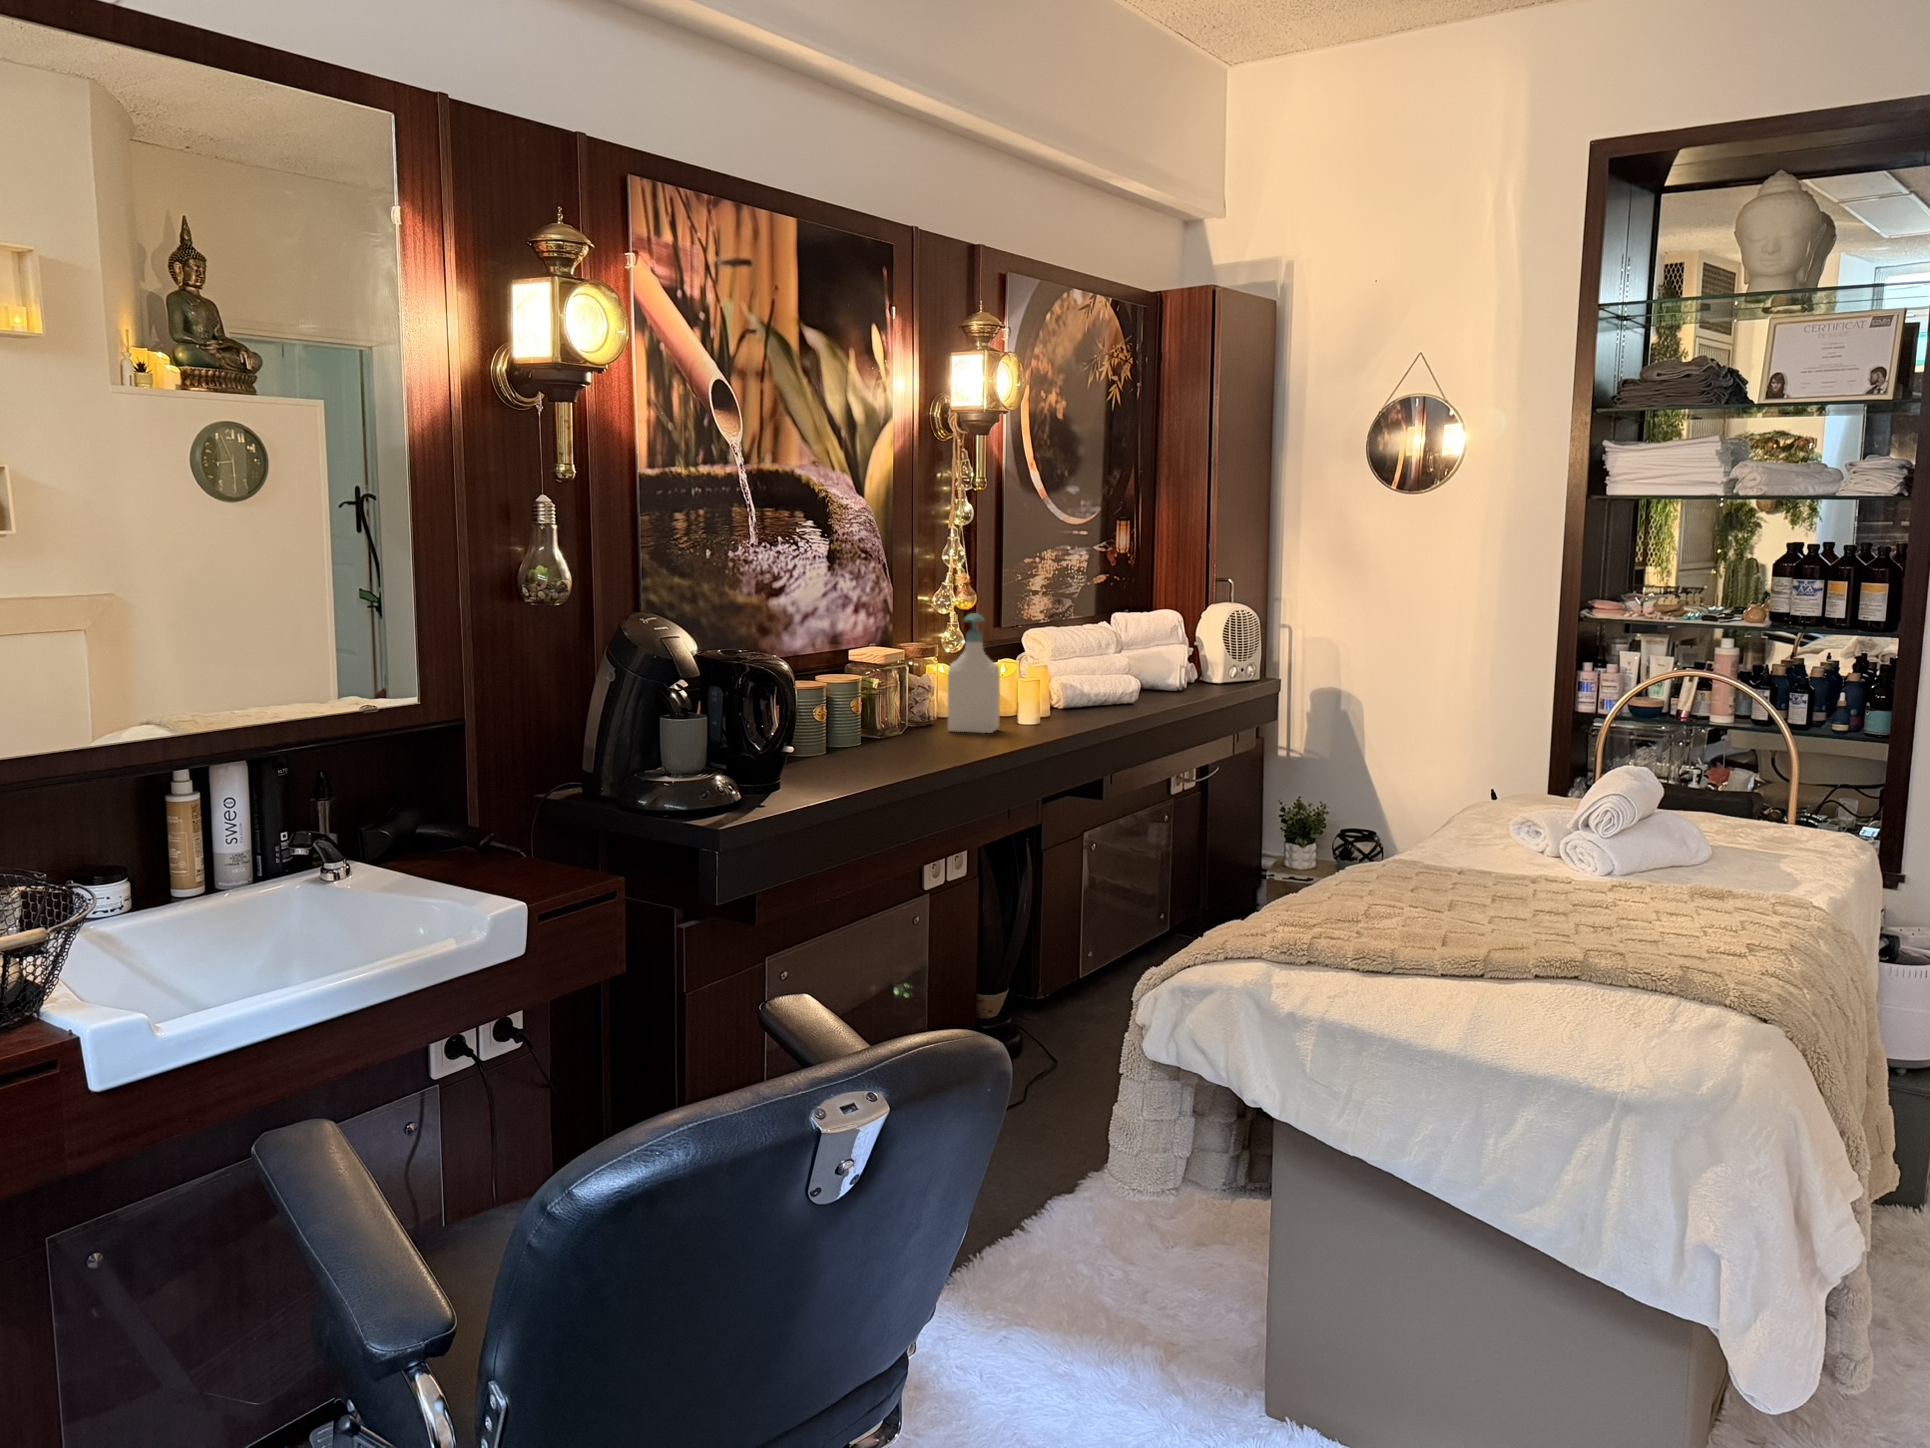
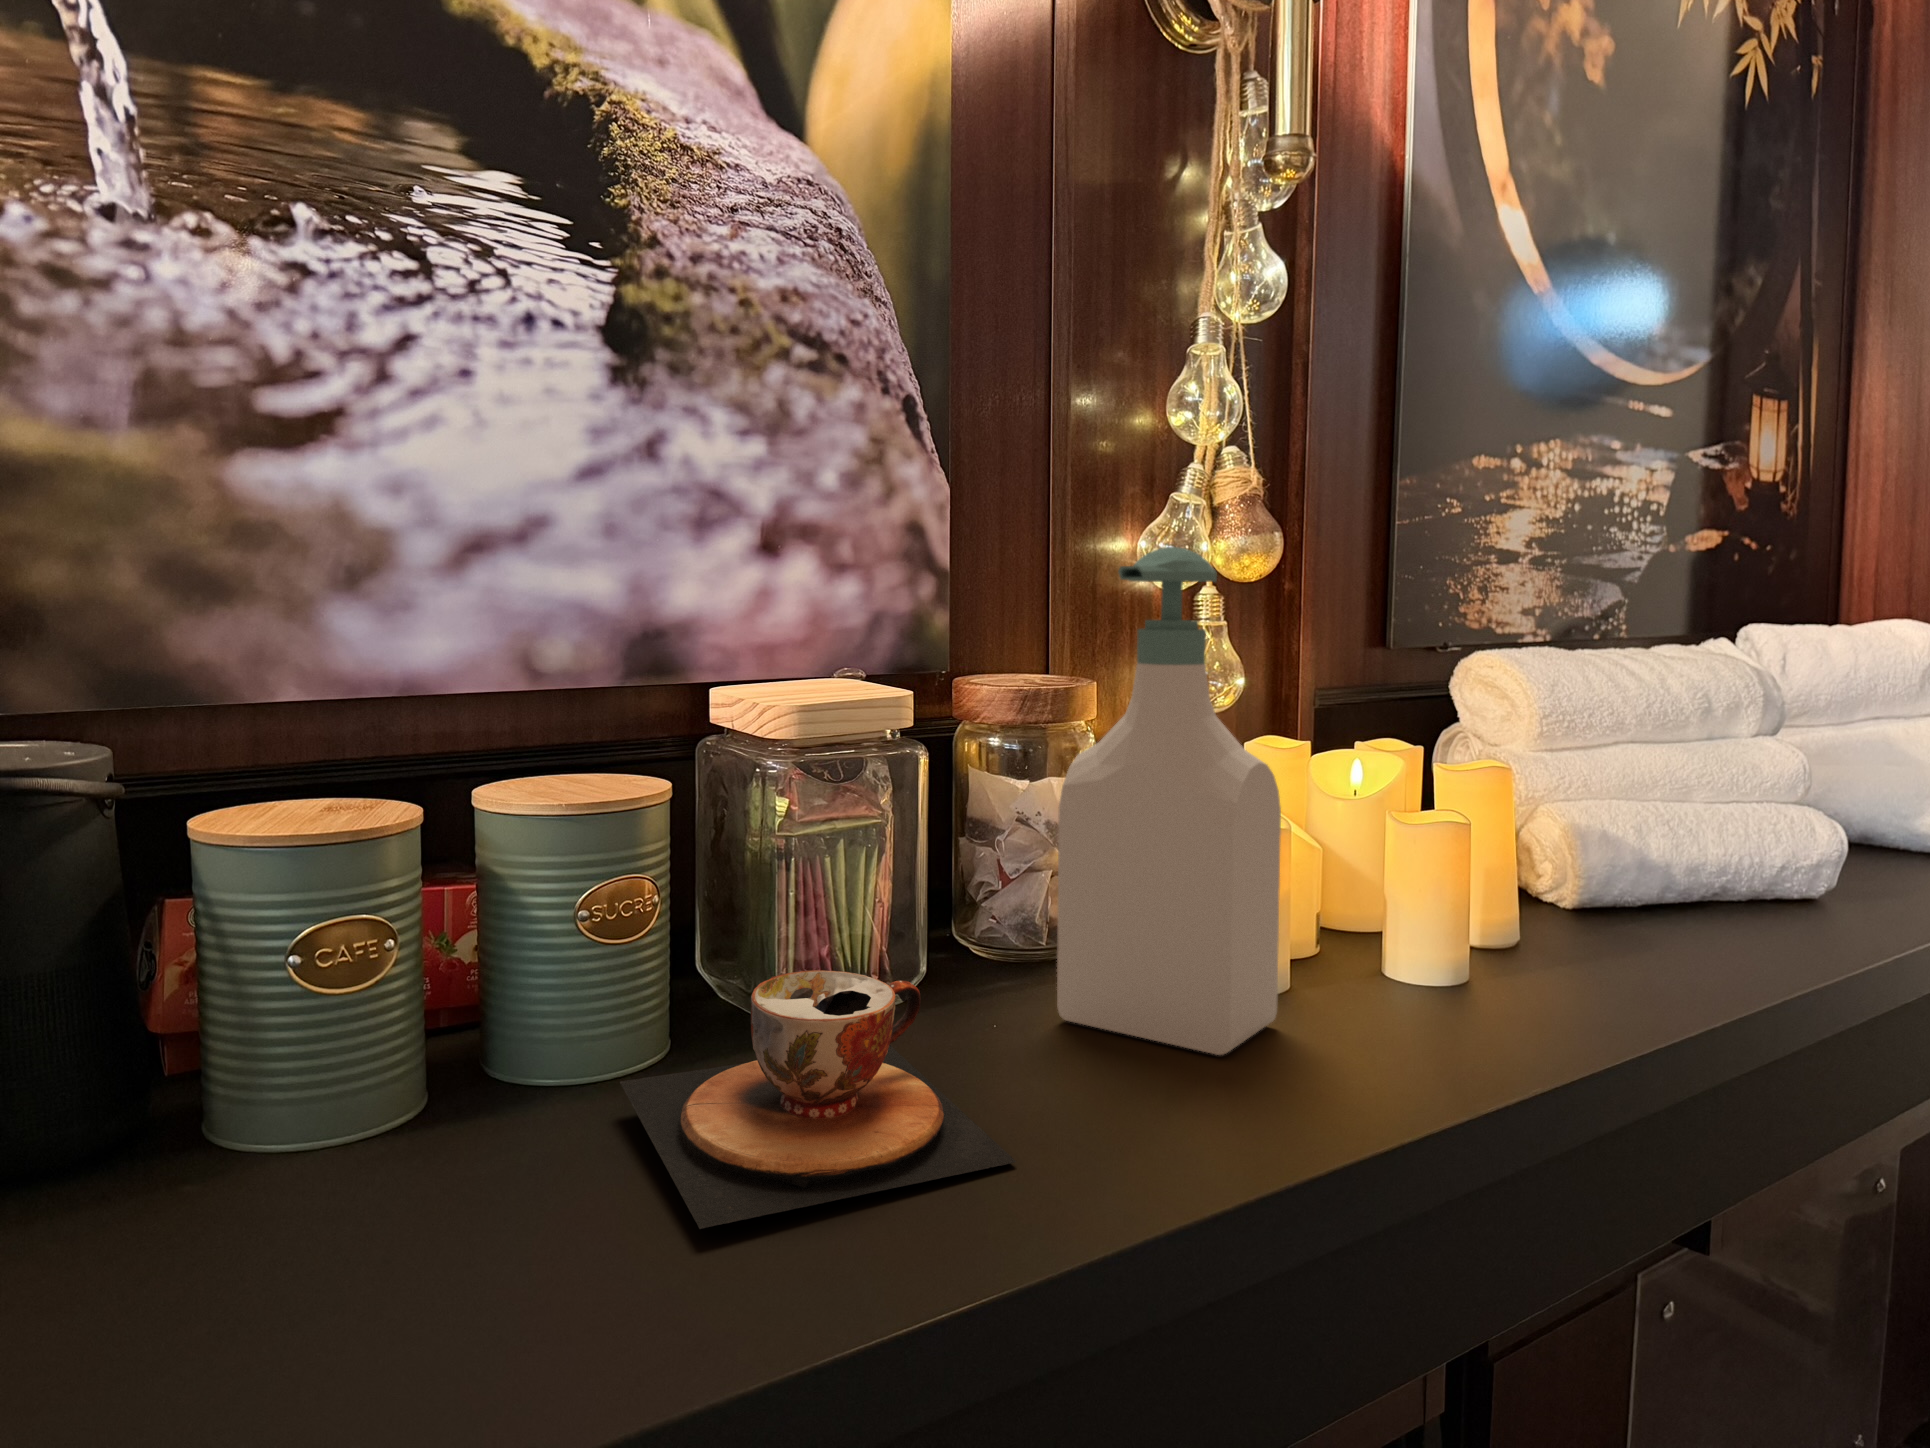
teacup: none [877,712,967,750] -> present [620,970,1016,1229]

